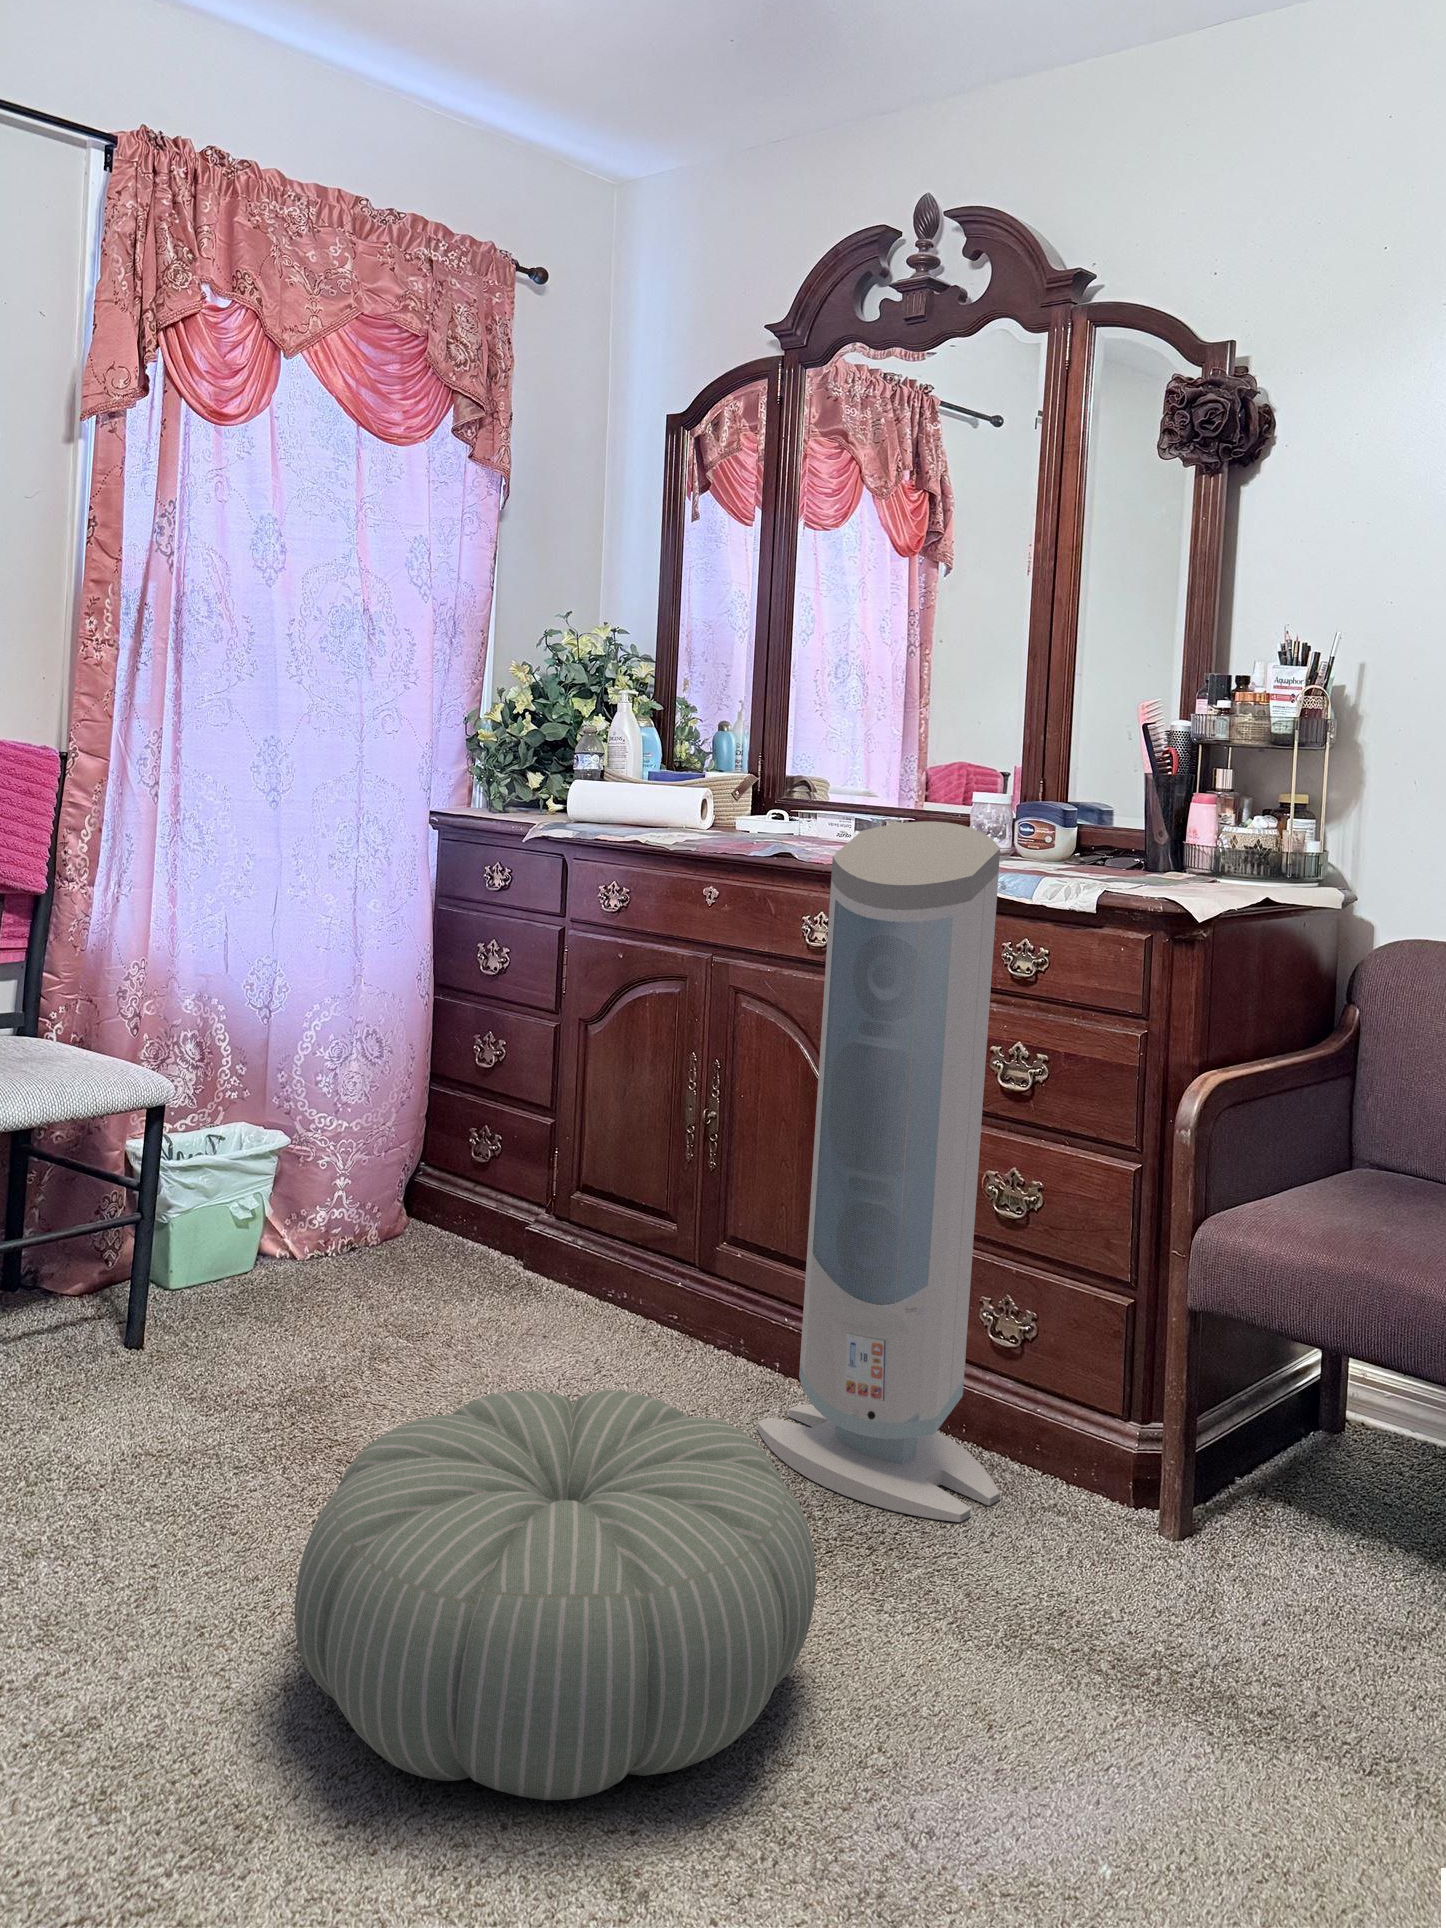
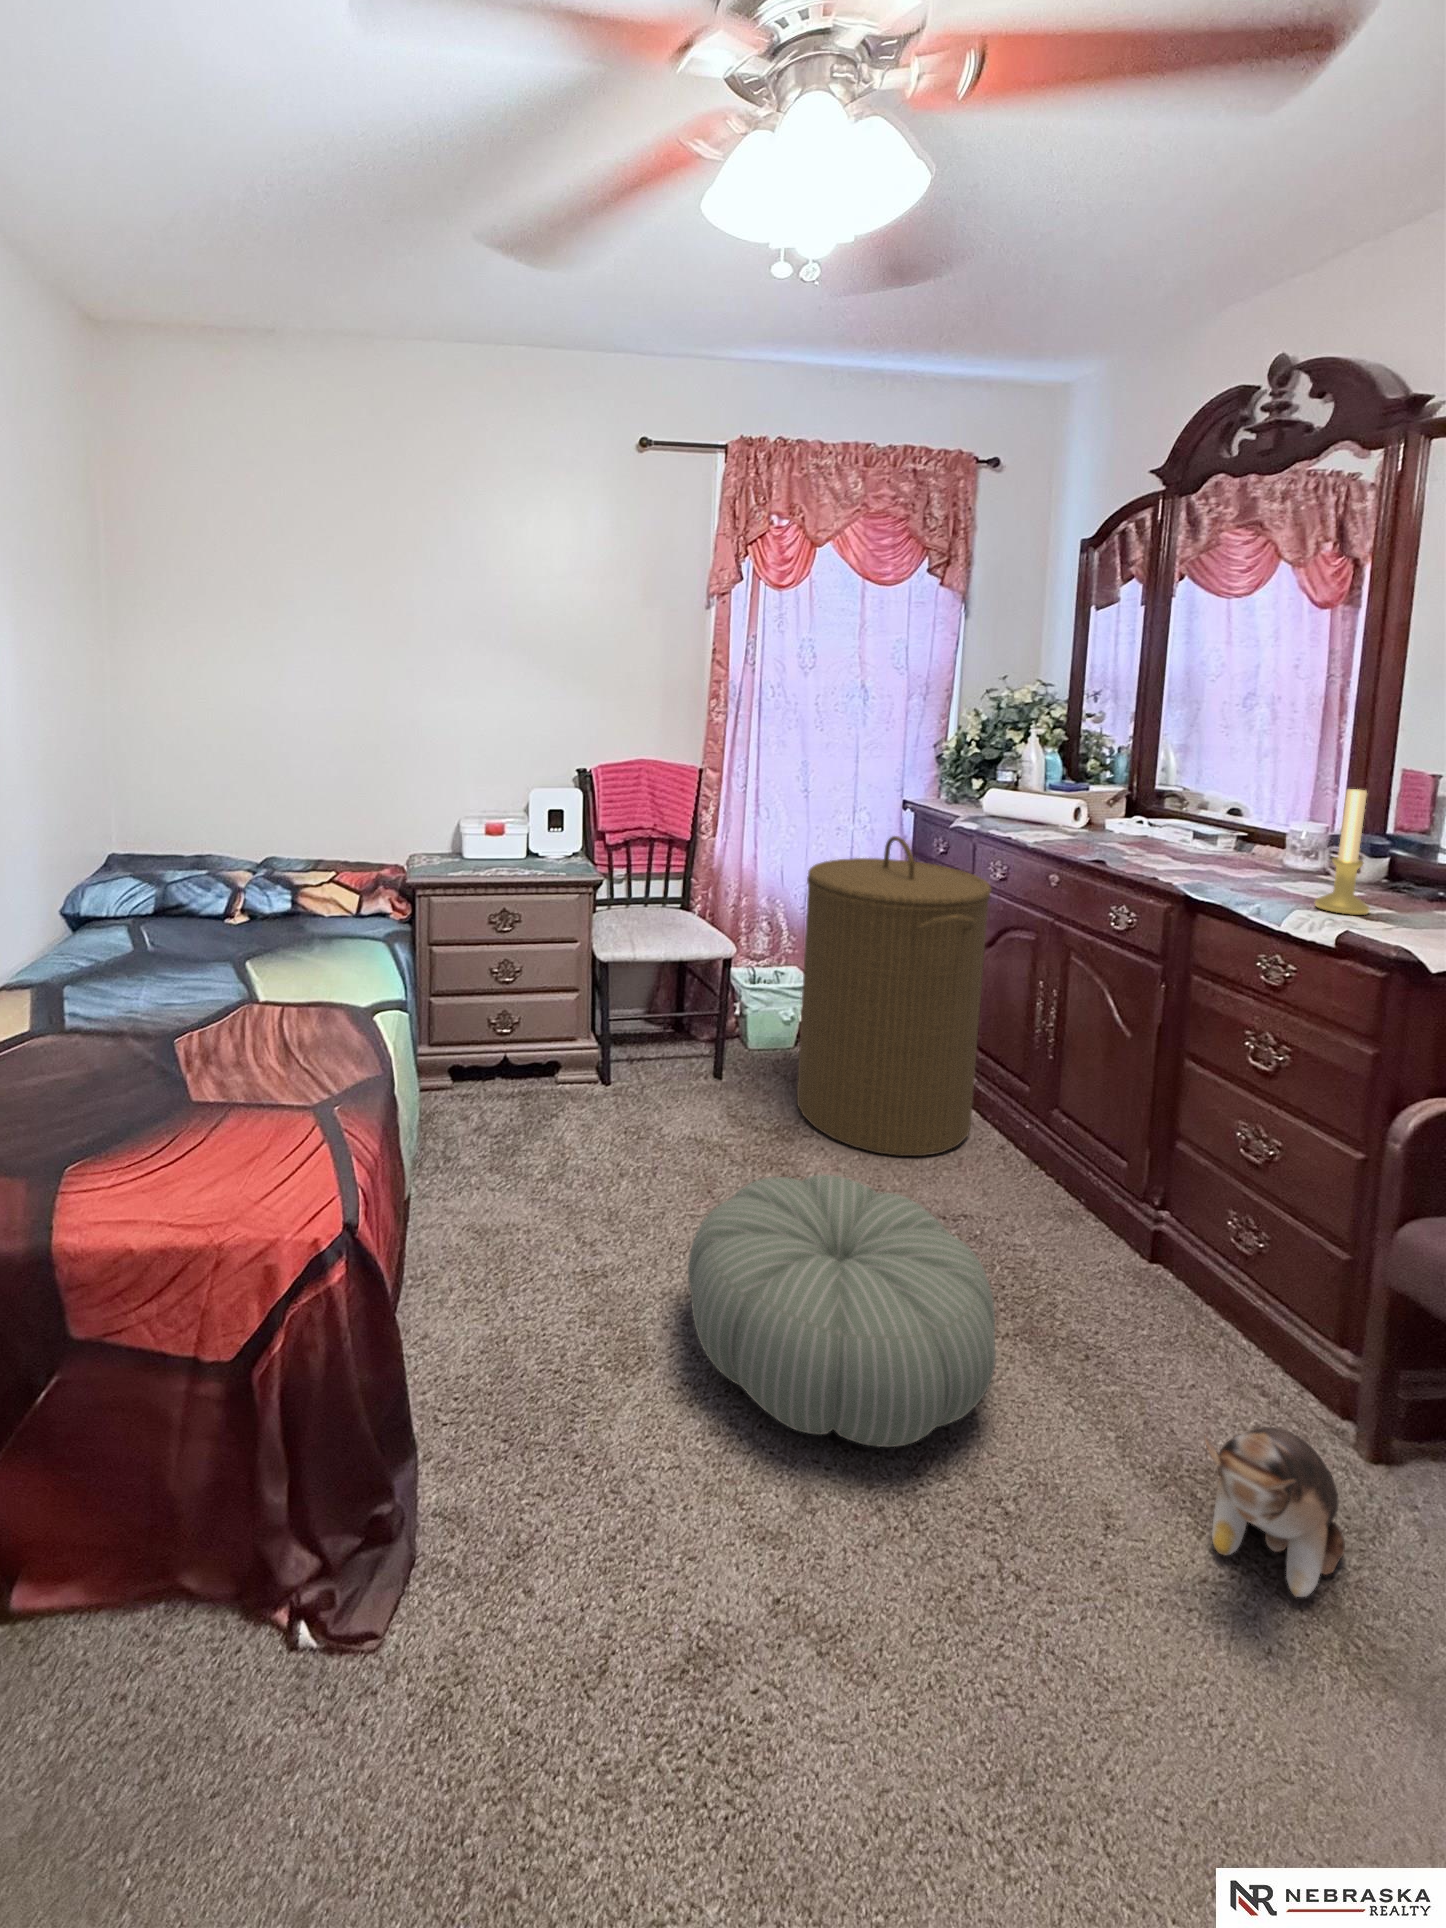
candle holder: none [1056,719,1110,878] -> present [1315,789,1370,915]
air purifier: present [757,822,1000,1522] -> none [1048,855,1239,1368]
laundry hamper: none [300,847,619,1385] -> present [797,836,992,1156]
plush toy: none [1085,1503,1202,1700] -> present [1205,1427,1345,1597]

